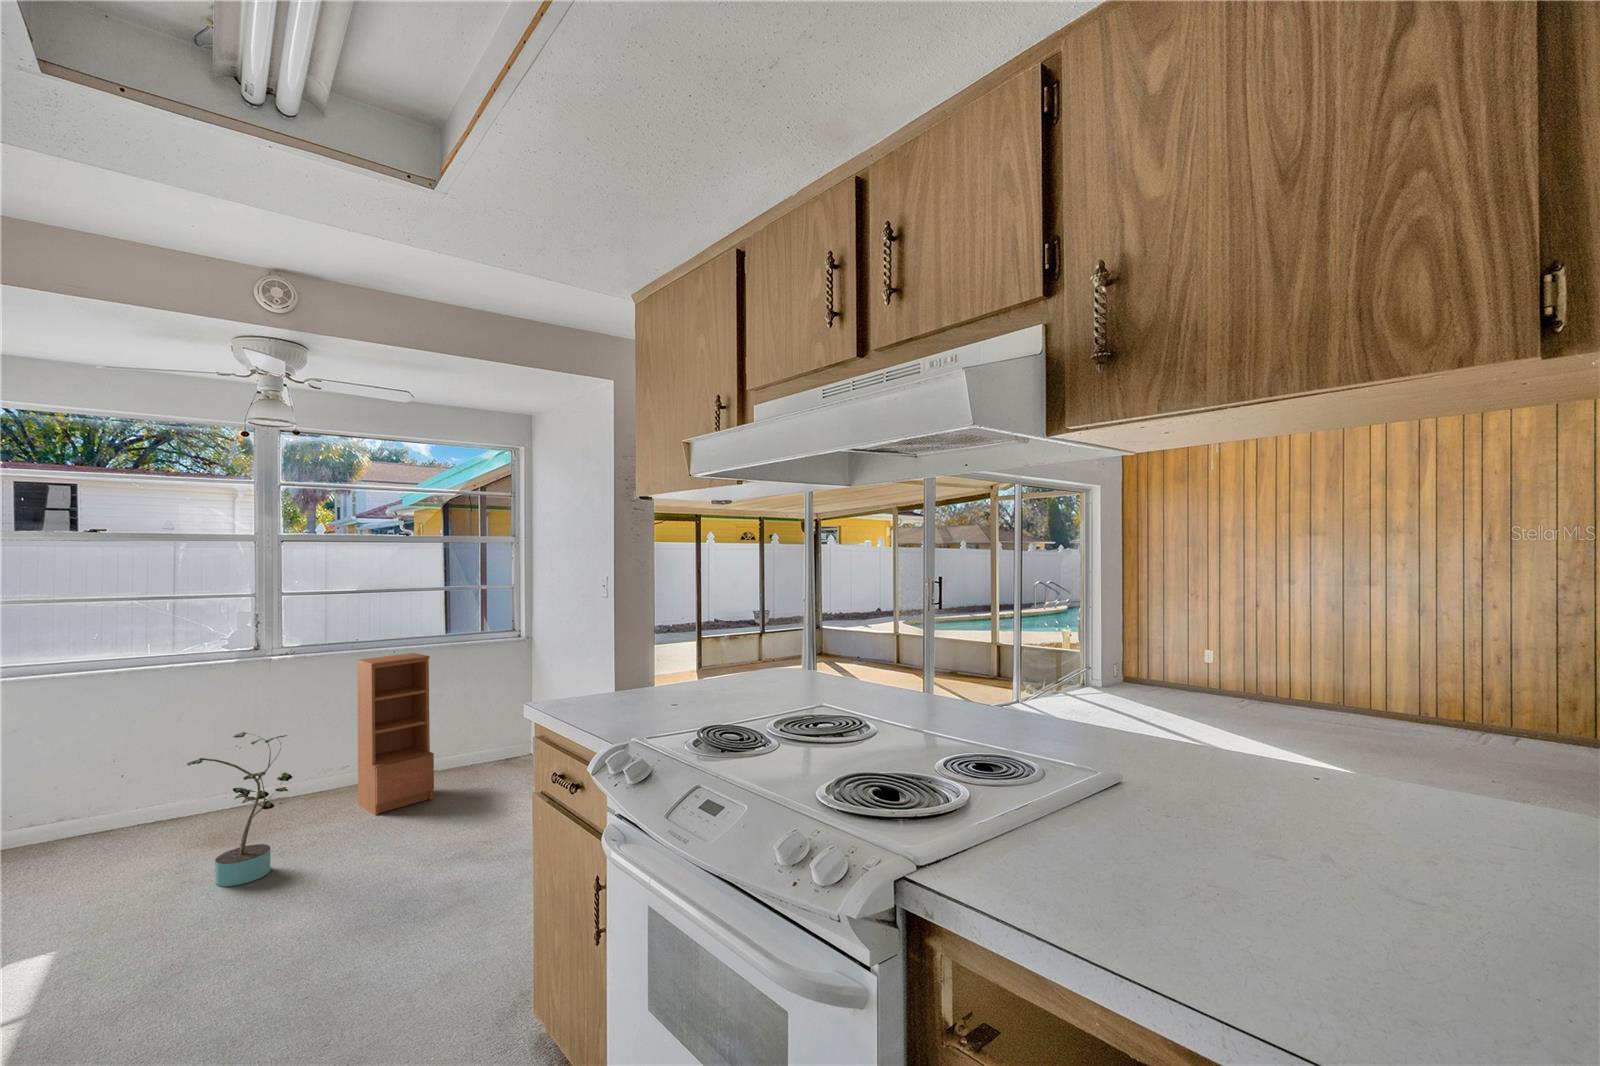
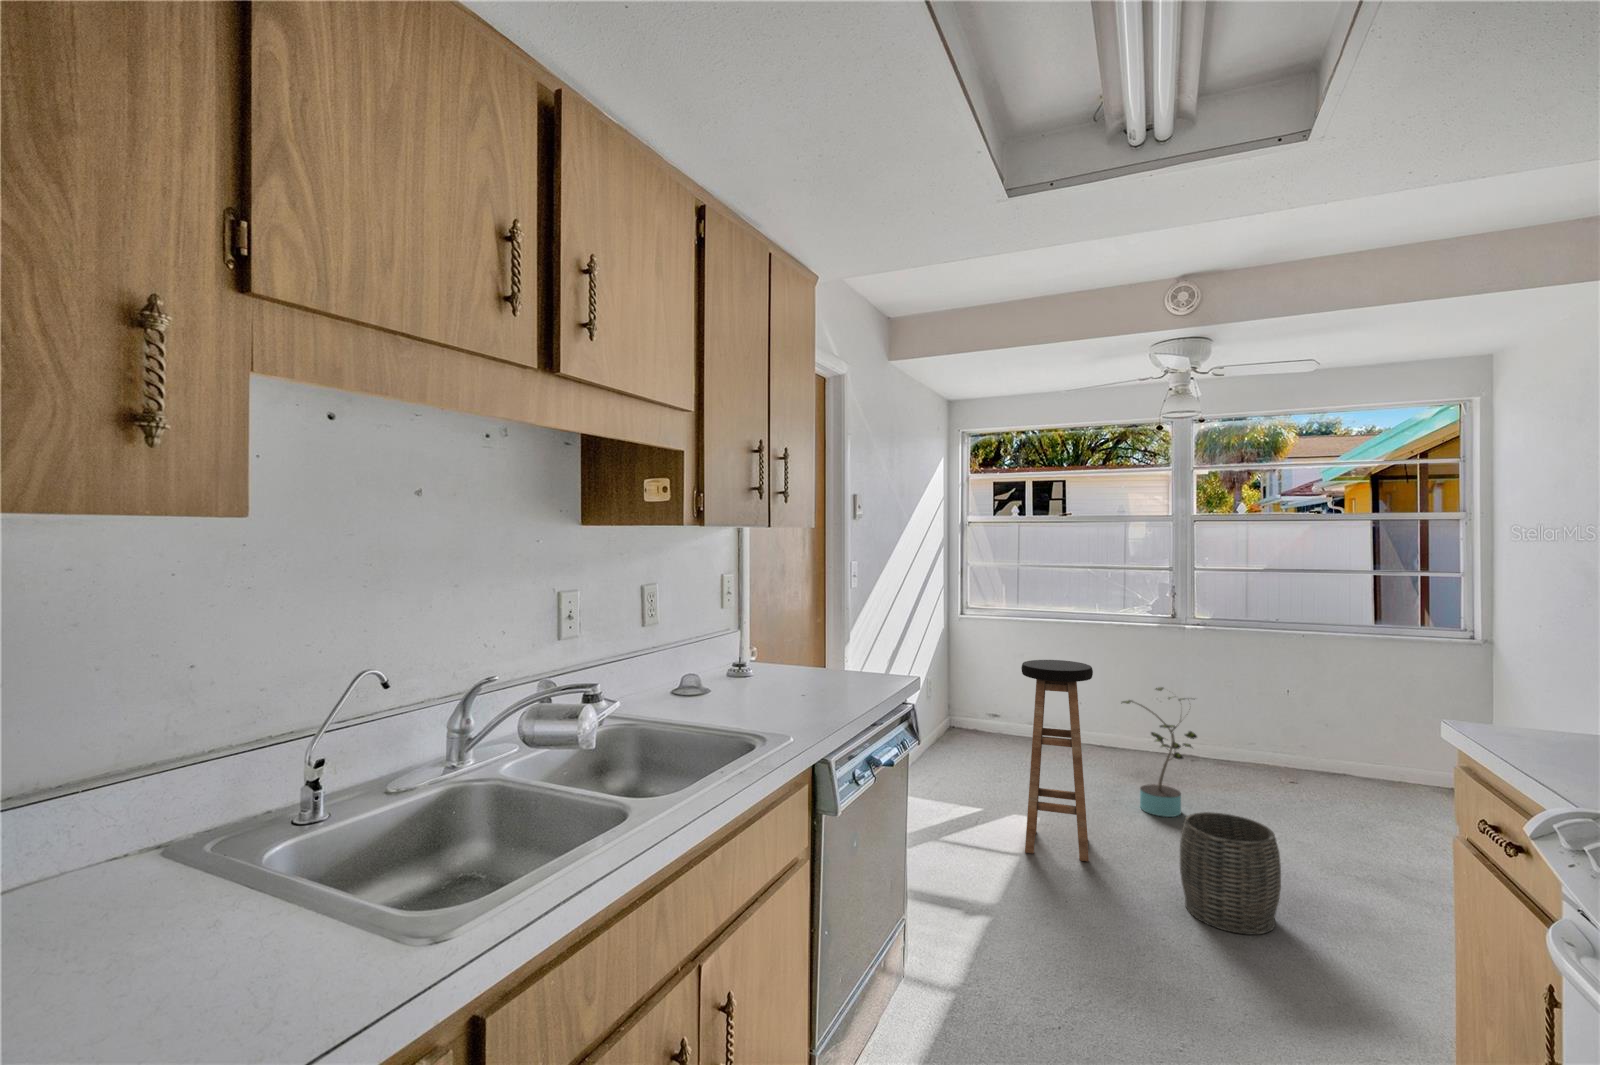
bookcase: present [357,653,434,815] -> none [1271,642,1355,811]
bar stool: none [32,727,164,1029] -> present [1021,660,1093,861]
woven basket: none [300,842,408,976] -> present [1180,812,1281,935]

